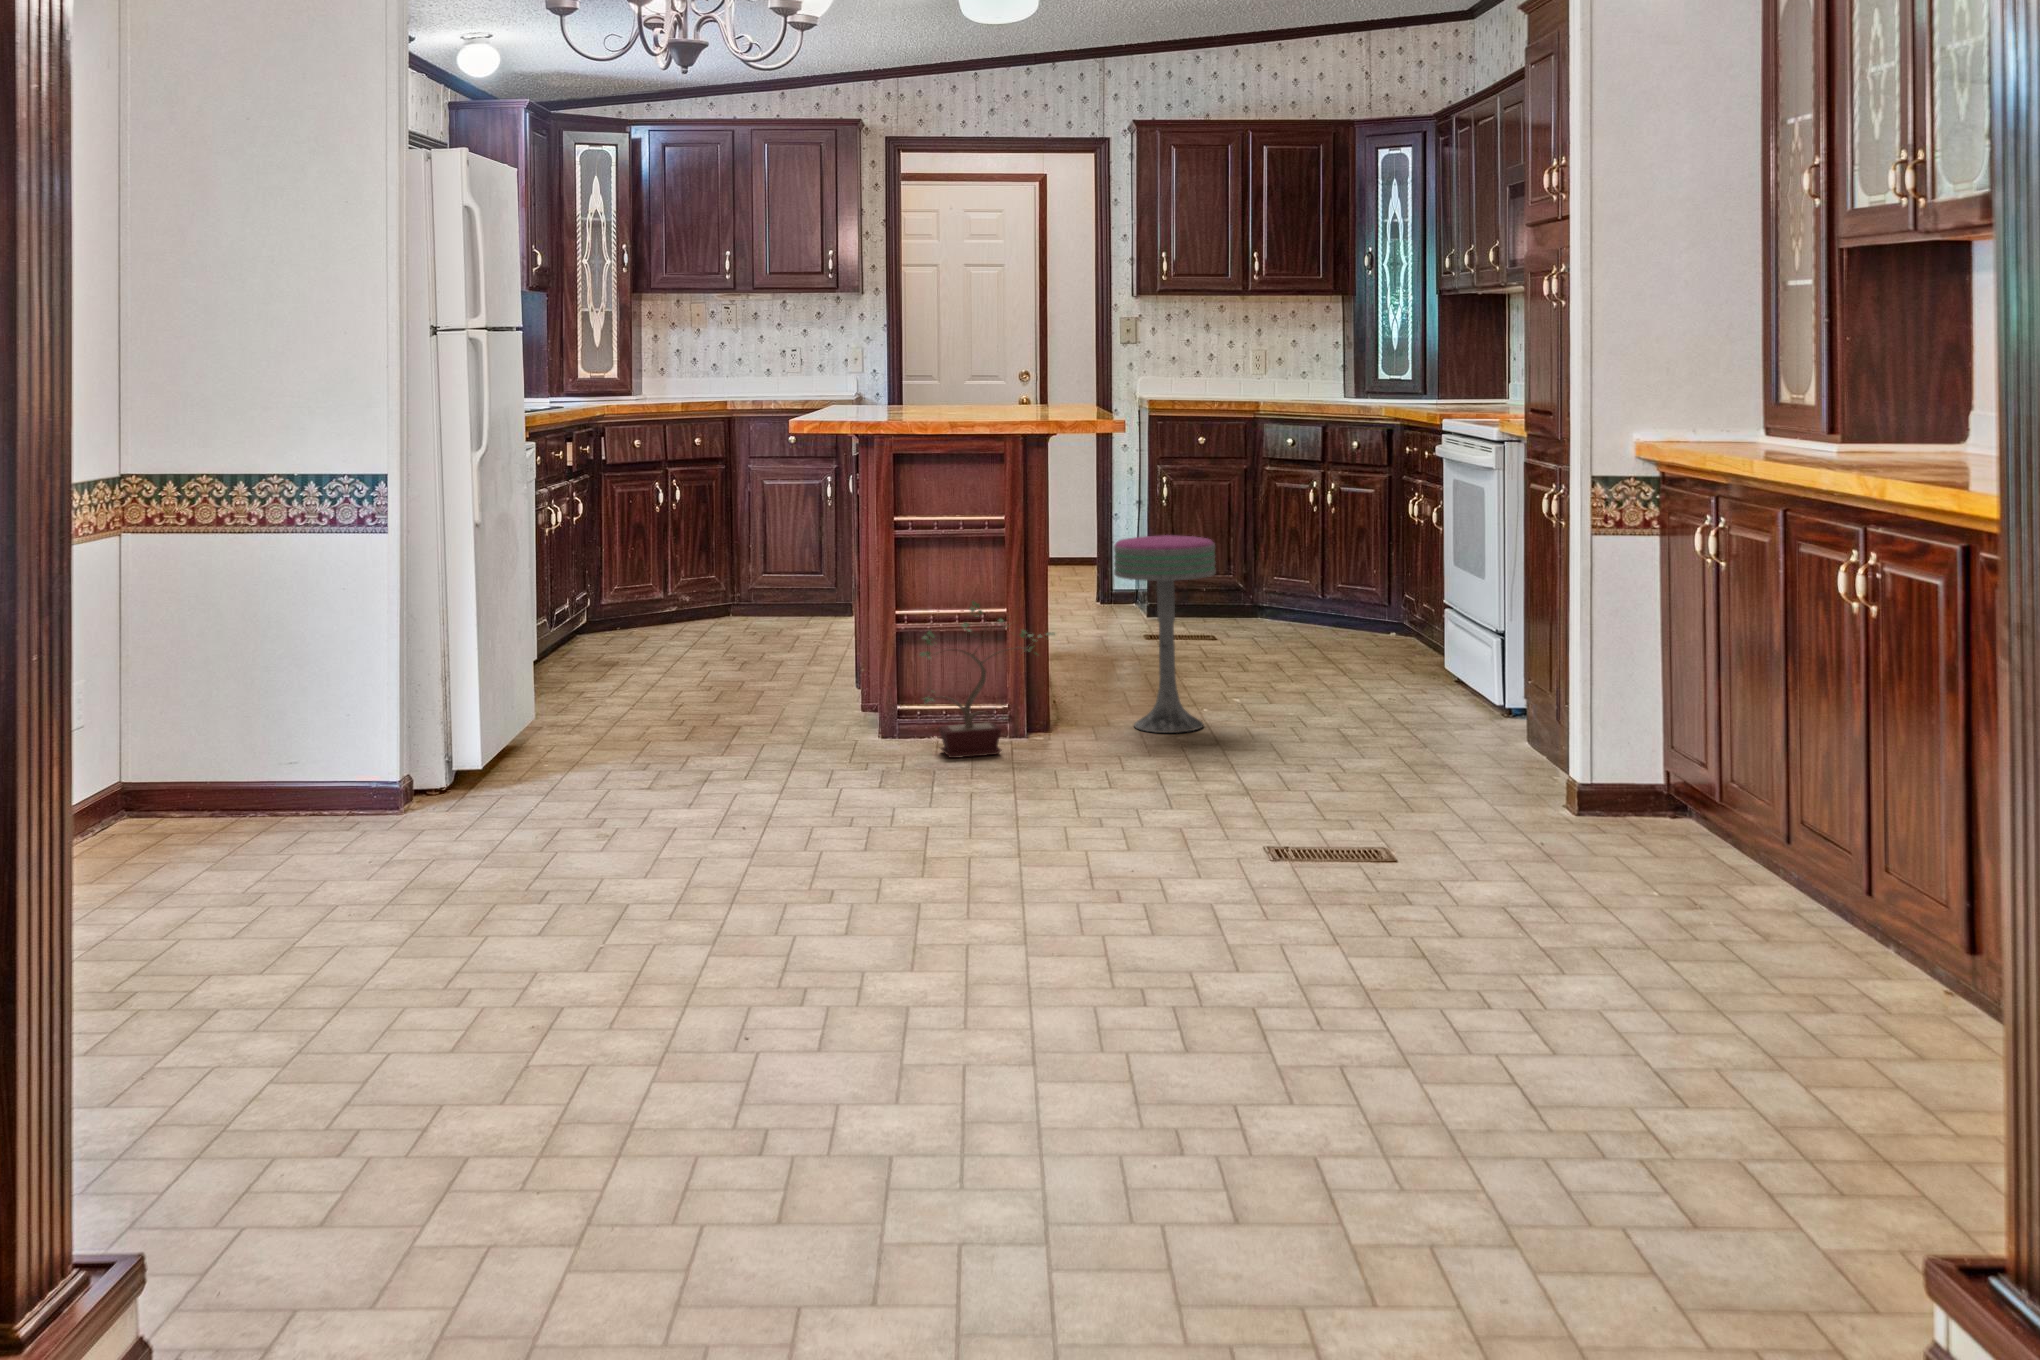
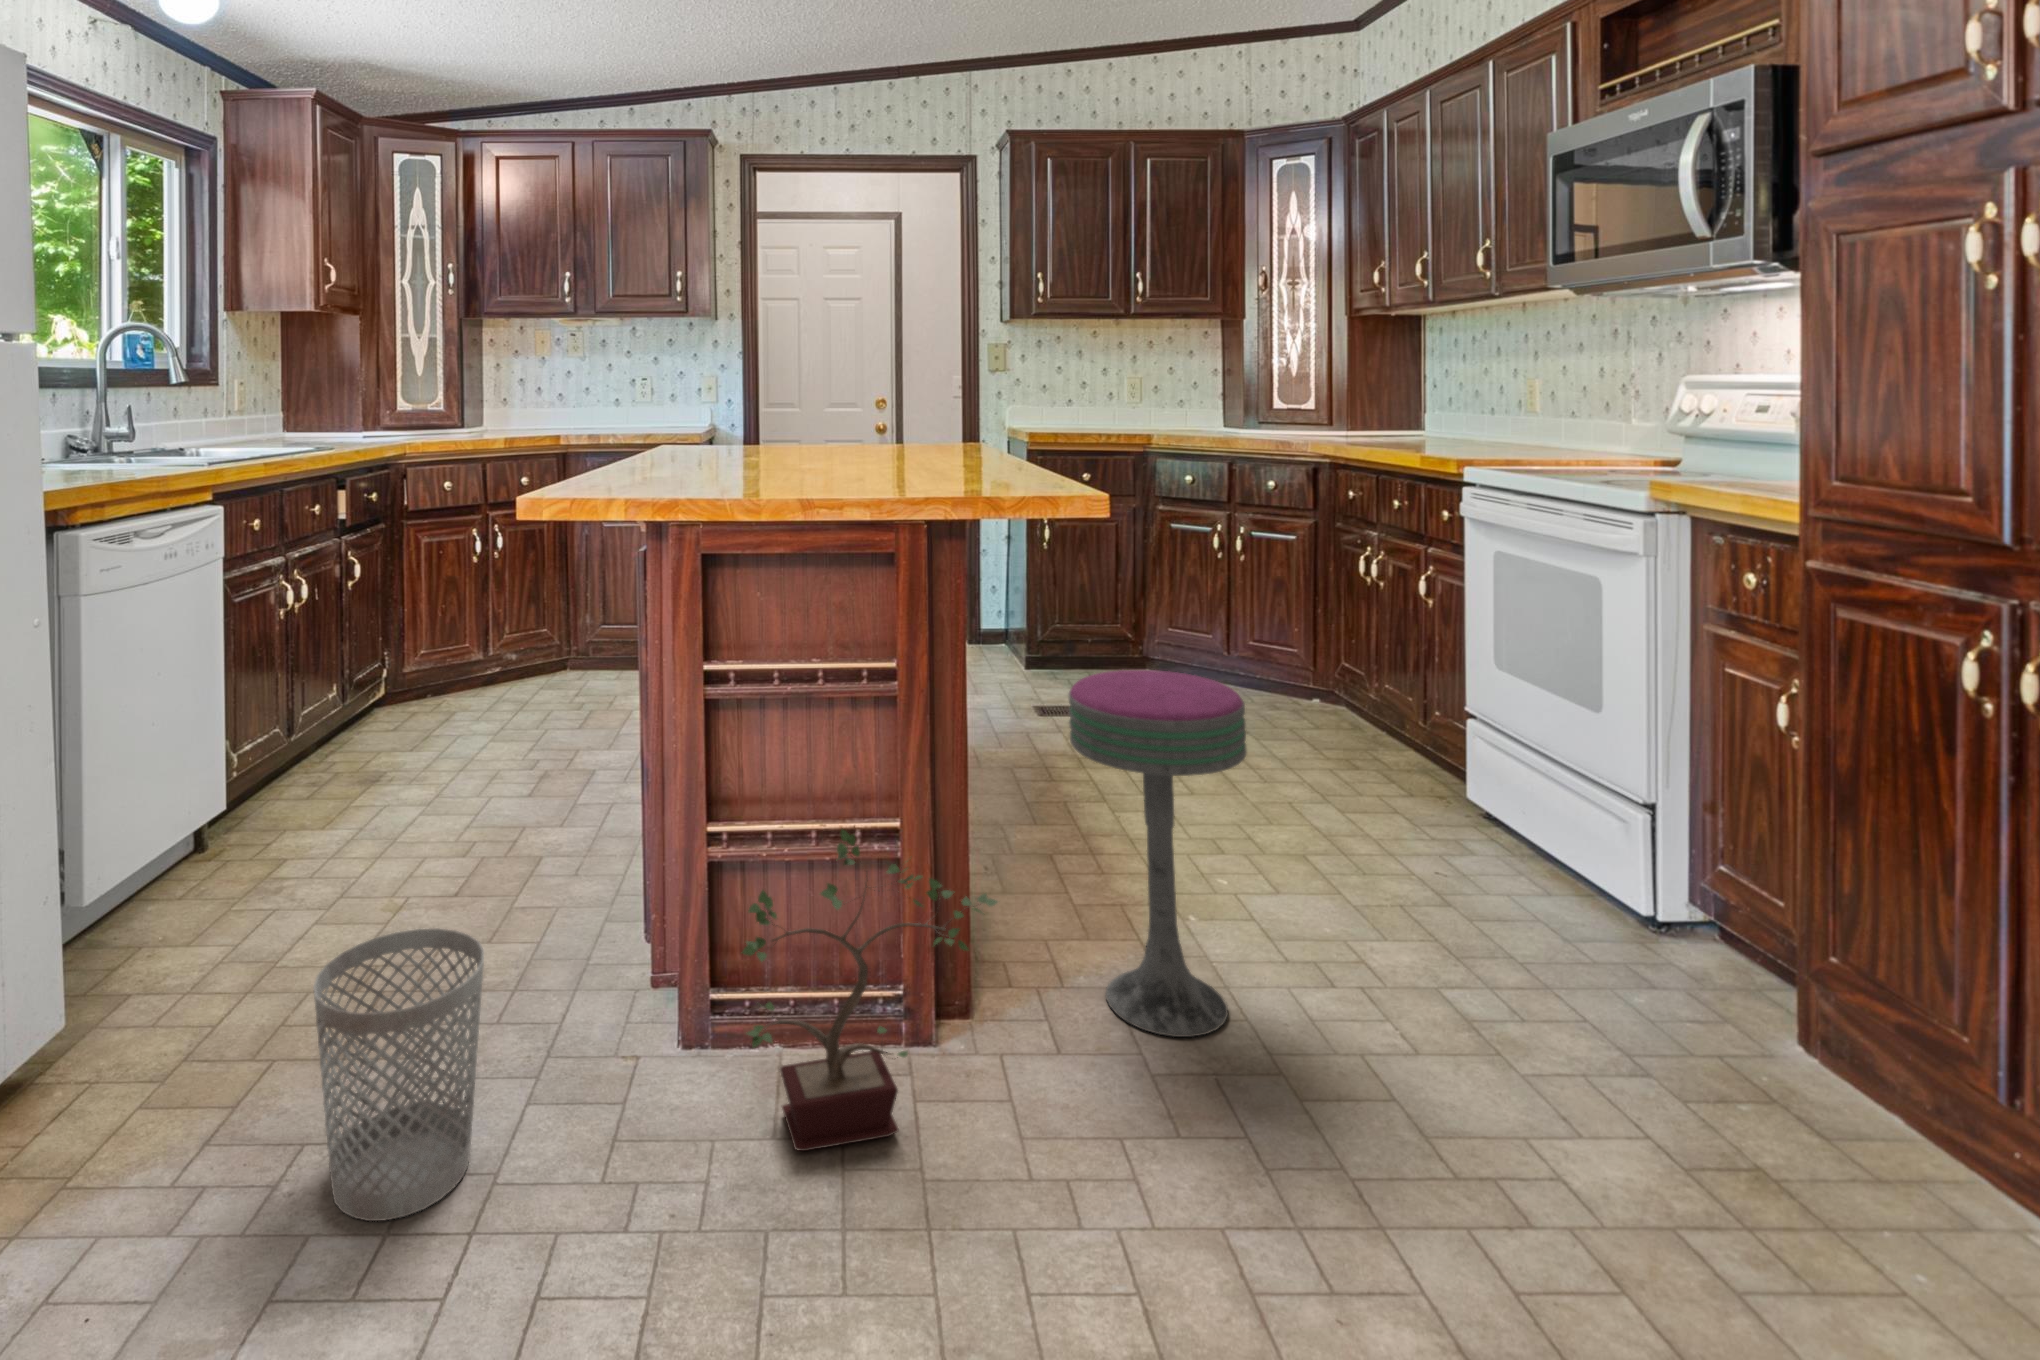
wastebasket: none [698,654,783,772] -> present [313,928,484,1221]

